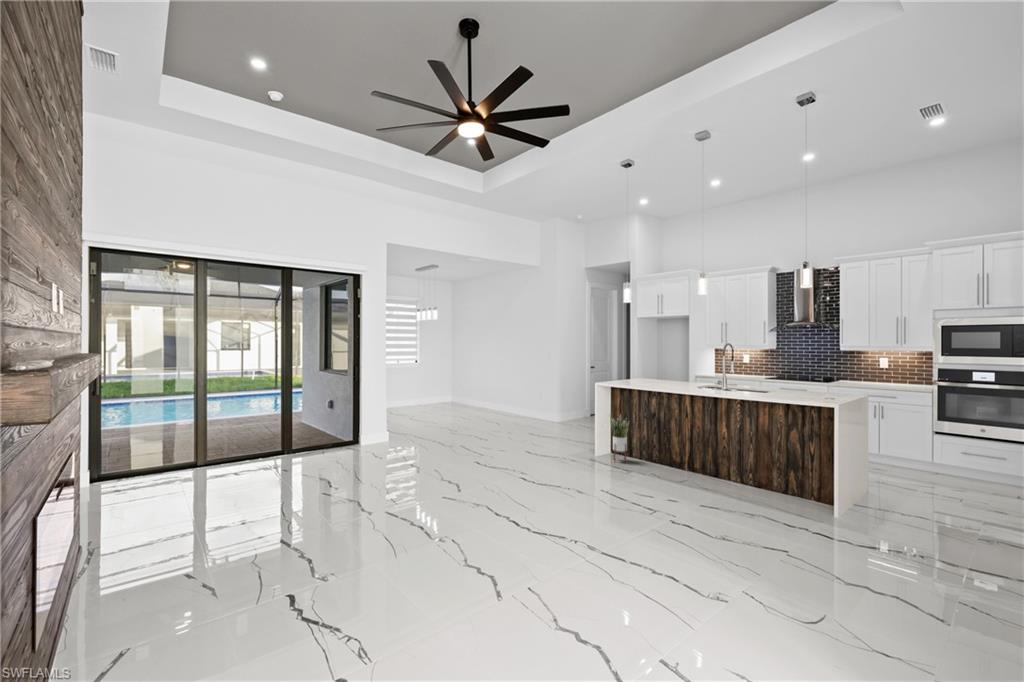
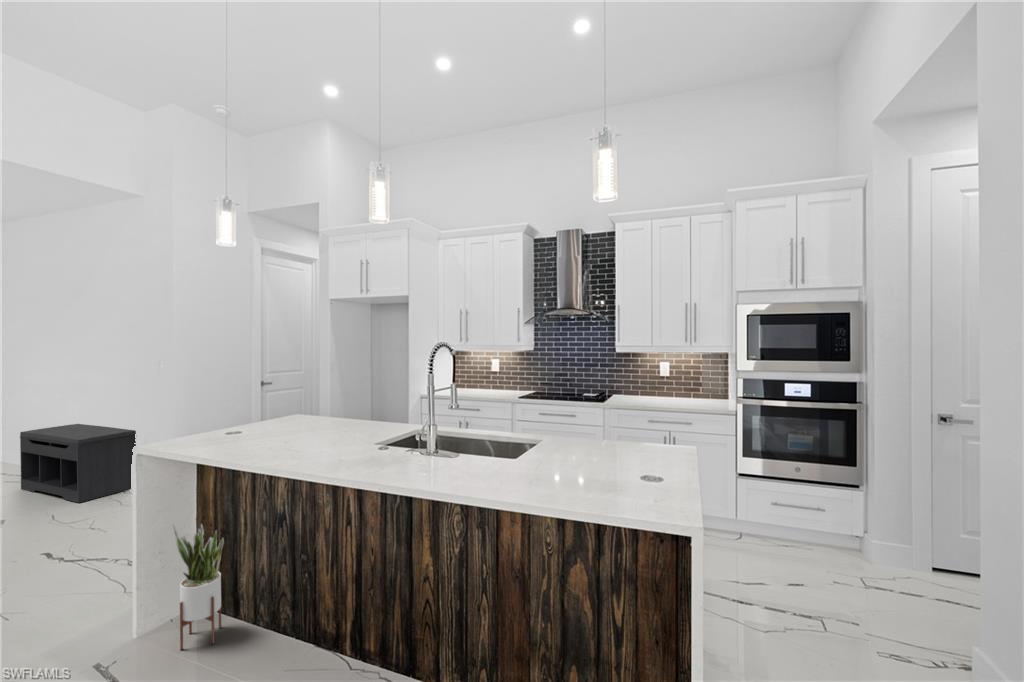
bench: none [484,384,536,421] -> present [20,424,136,503]

